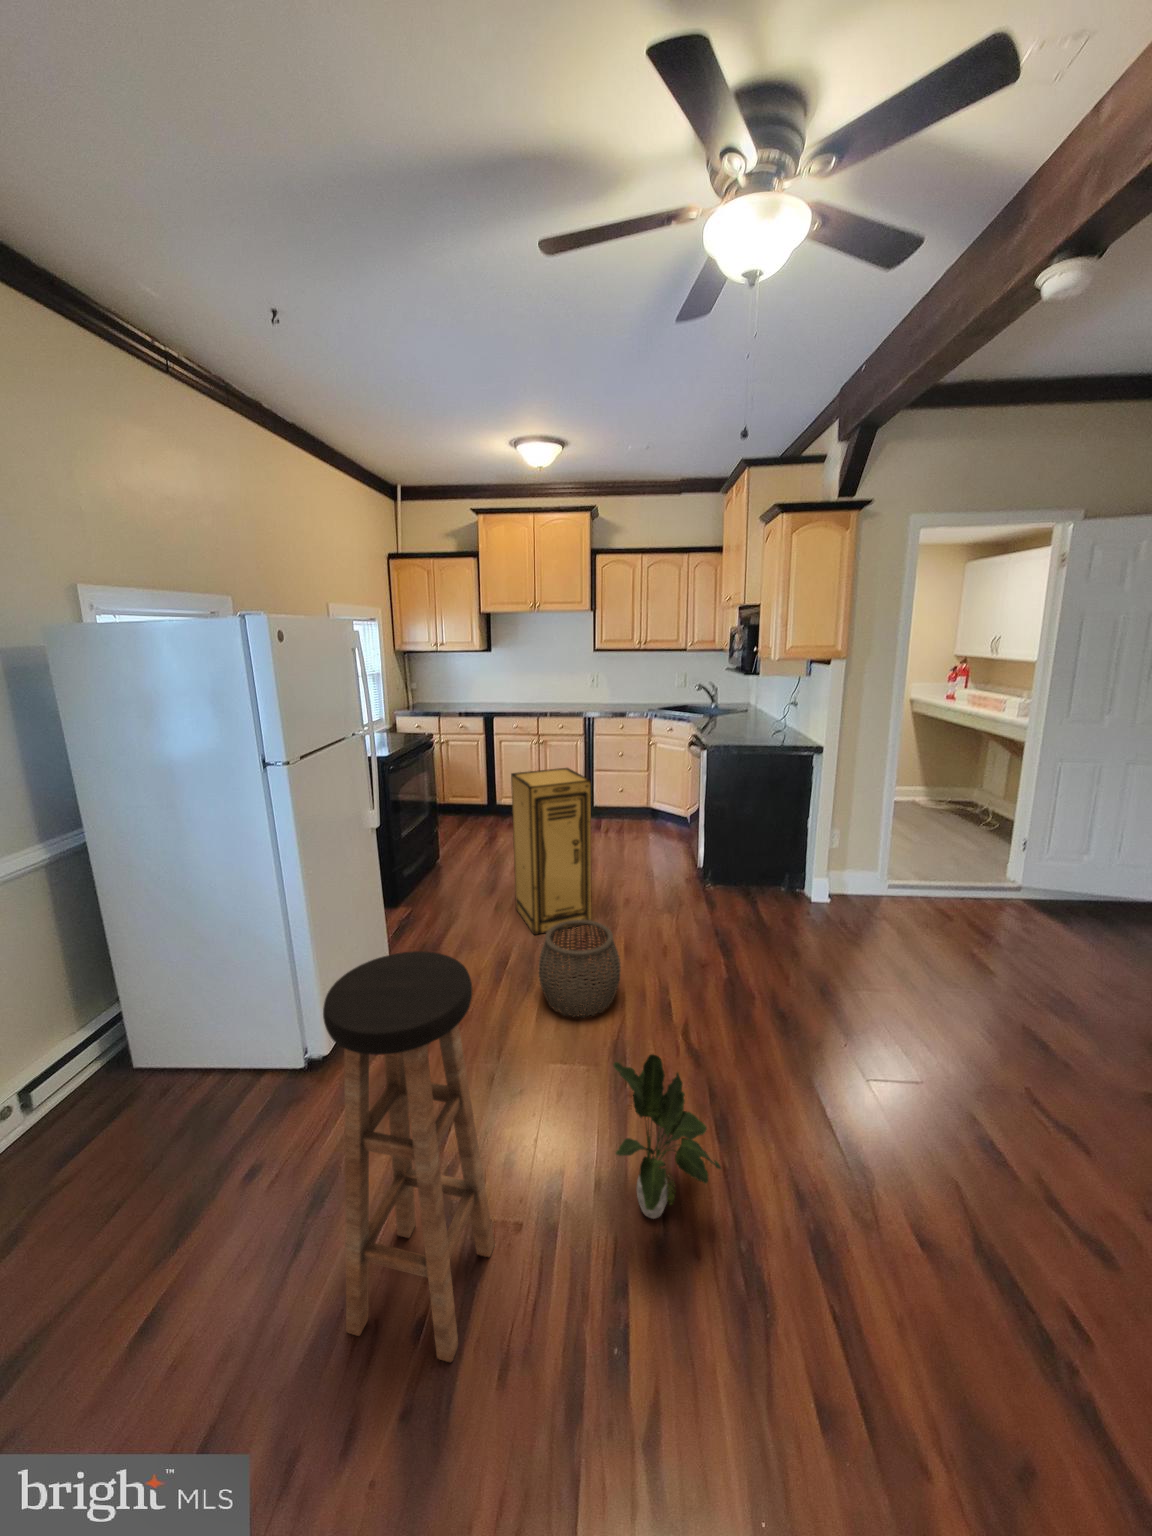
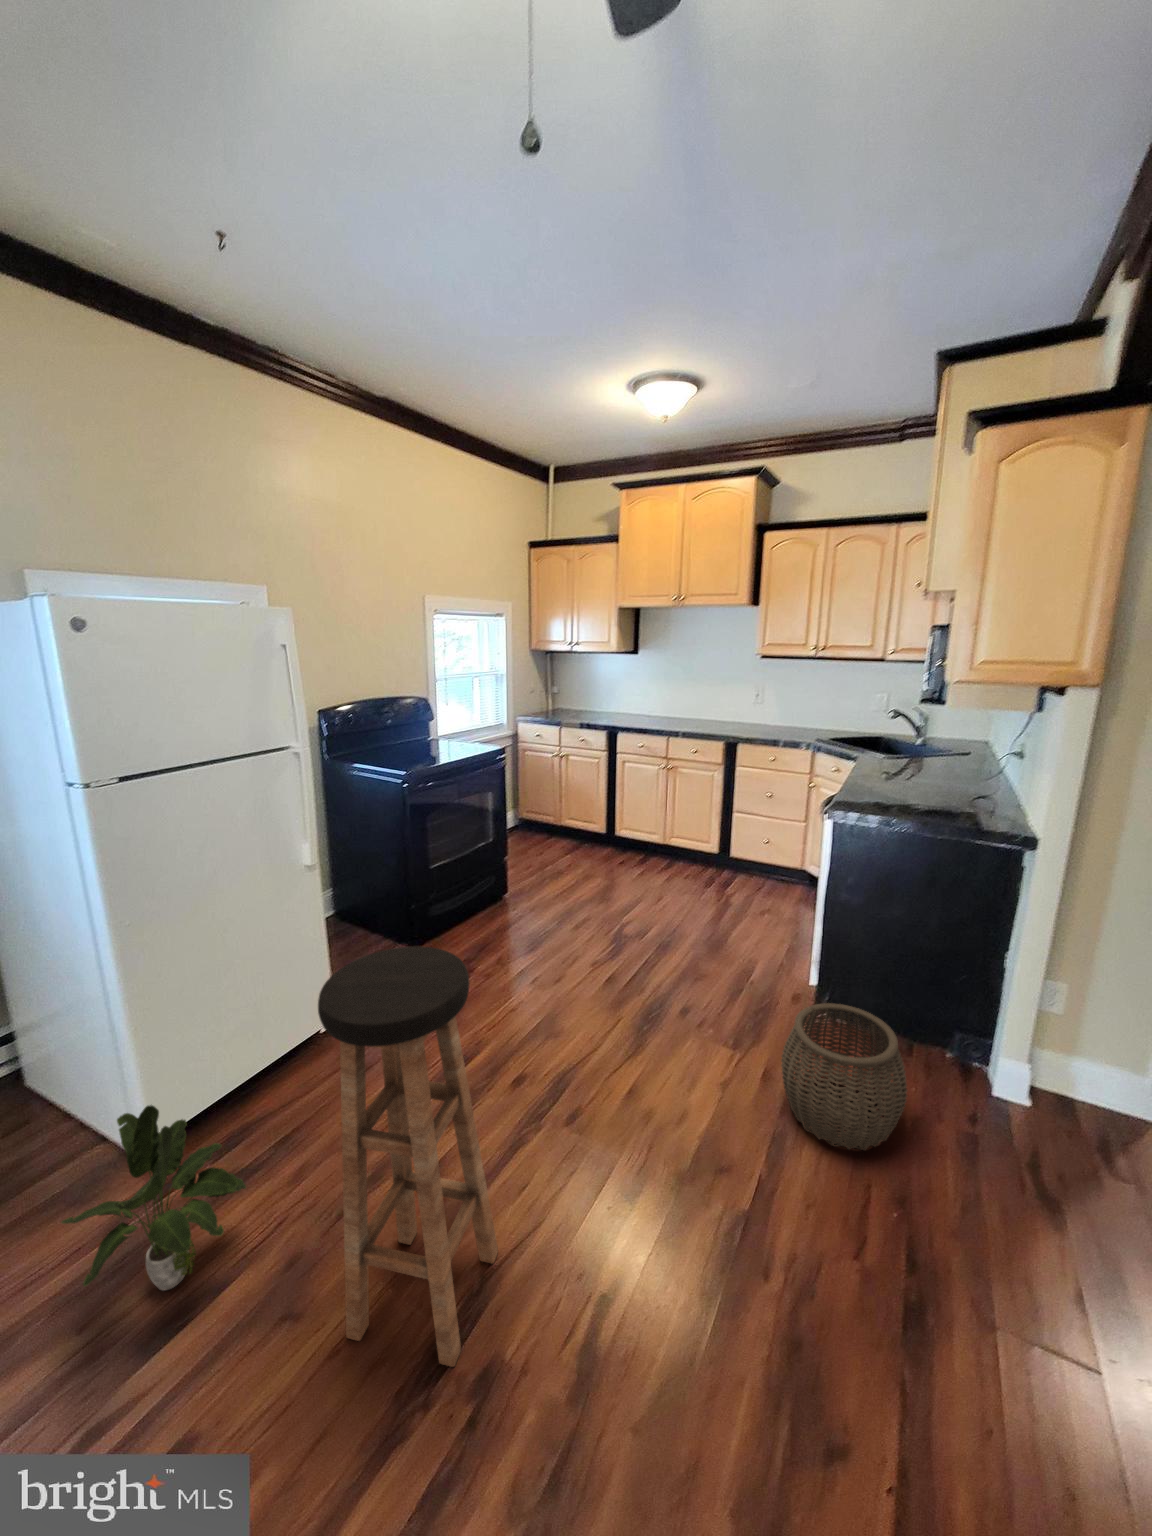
storage cabinet: present [511,768,592,935] -> none [513,765,600,941]
woven basket: present [539,920,621,1017] -> present [781,1003,907,1150]
potted plant: present [613,1054,721,1219] -> present [62,1105,246,1291]

